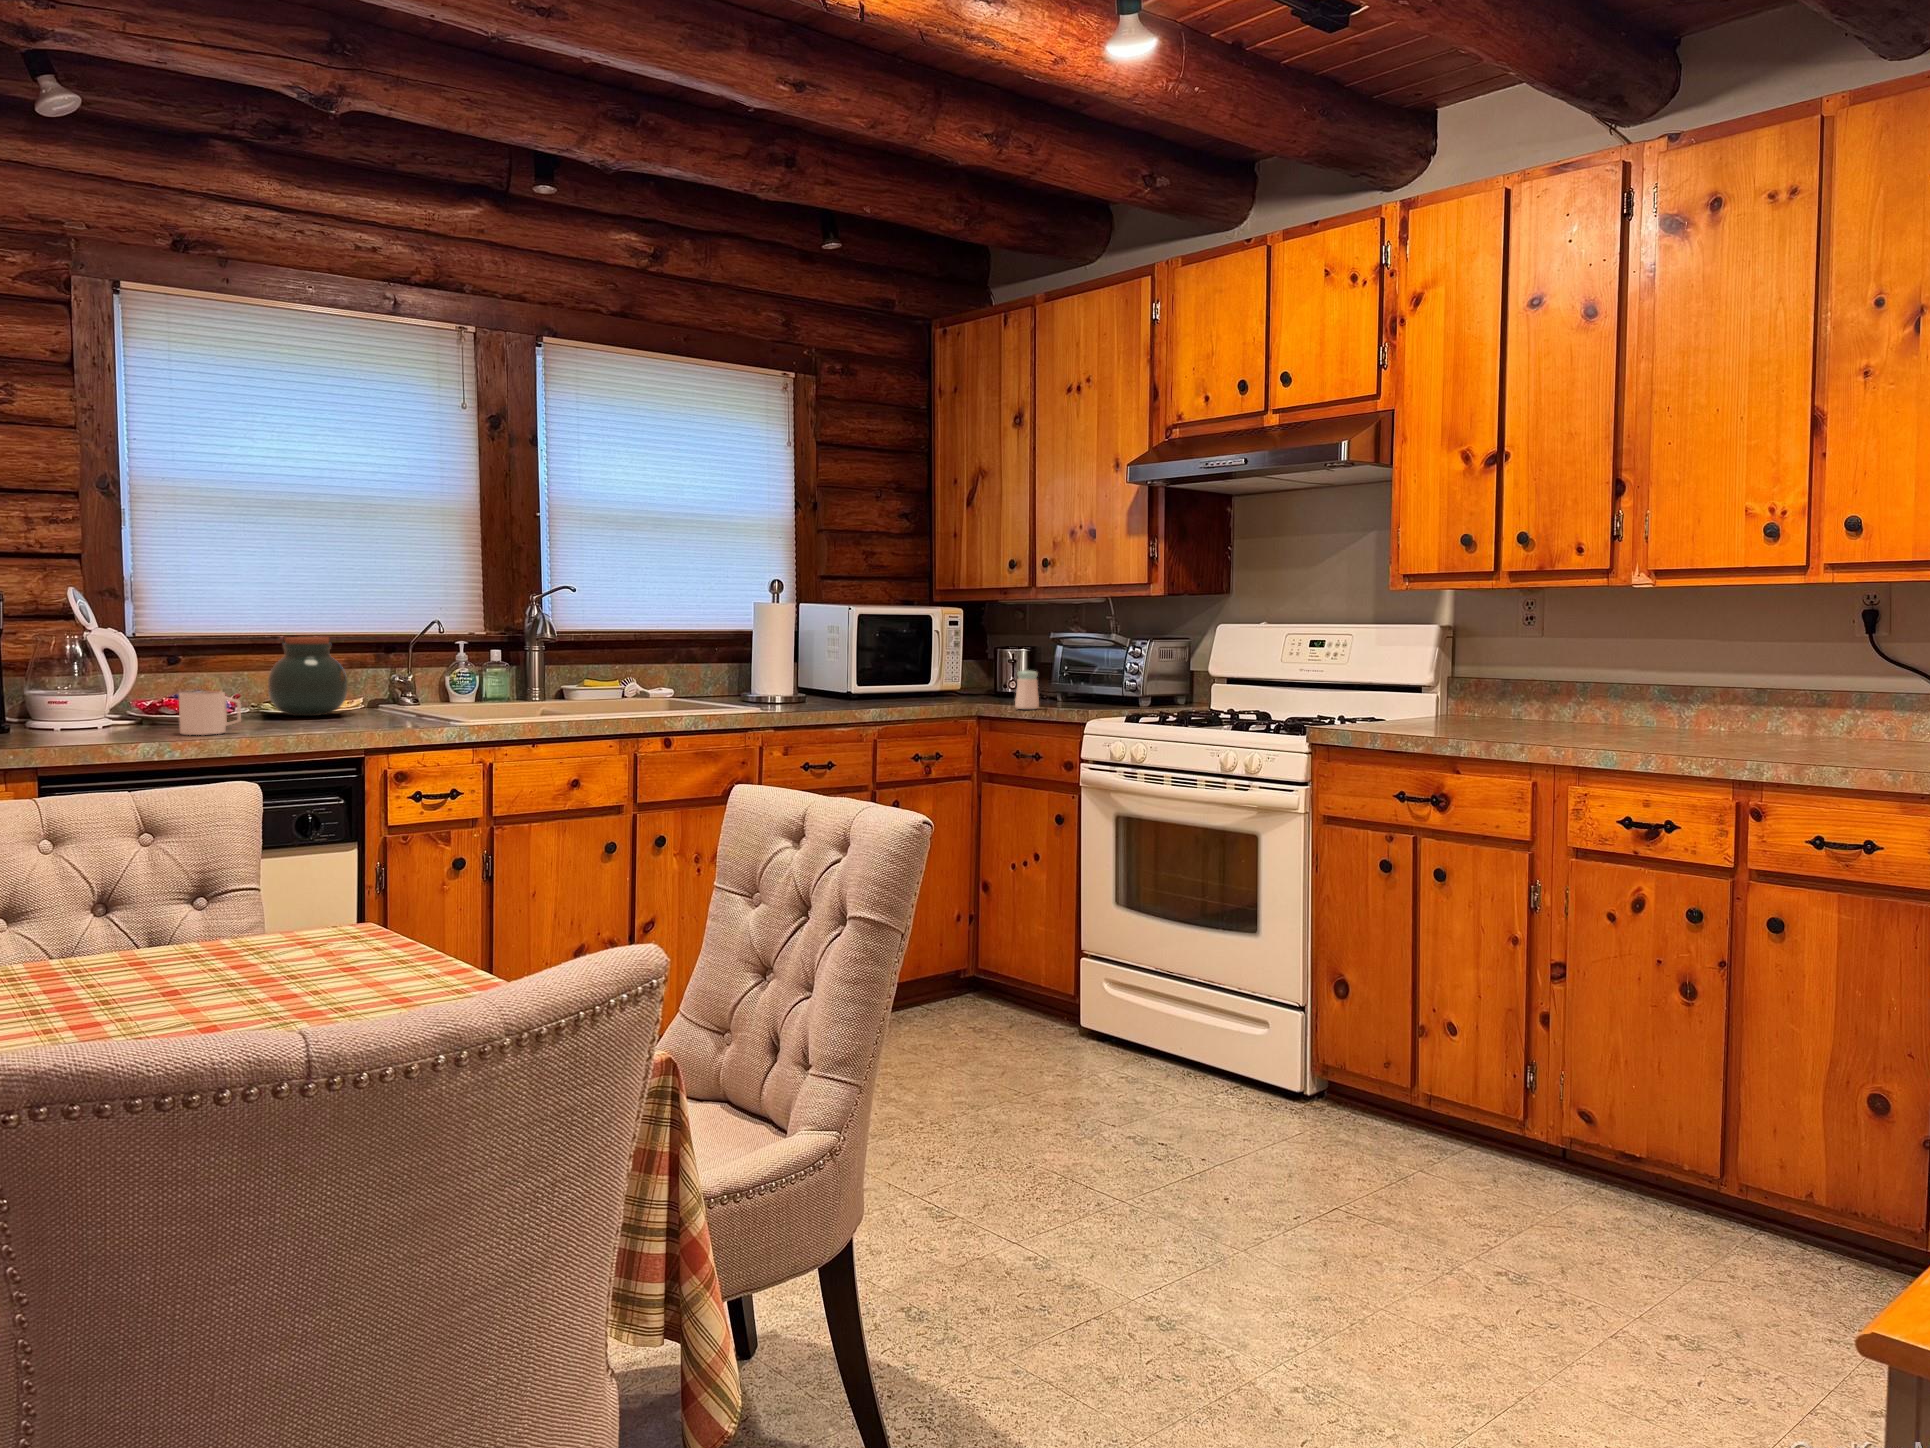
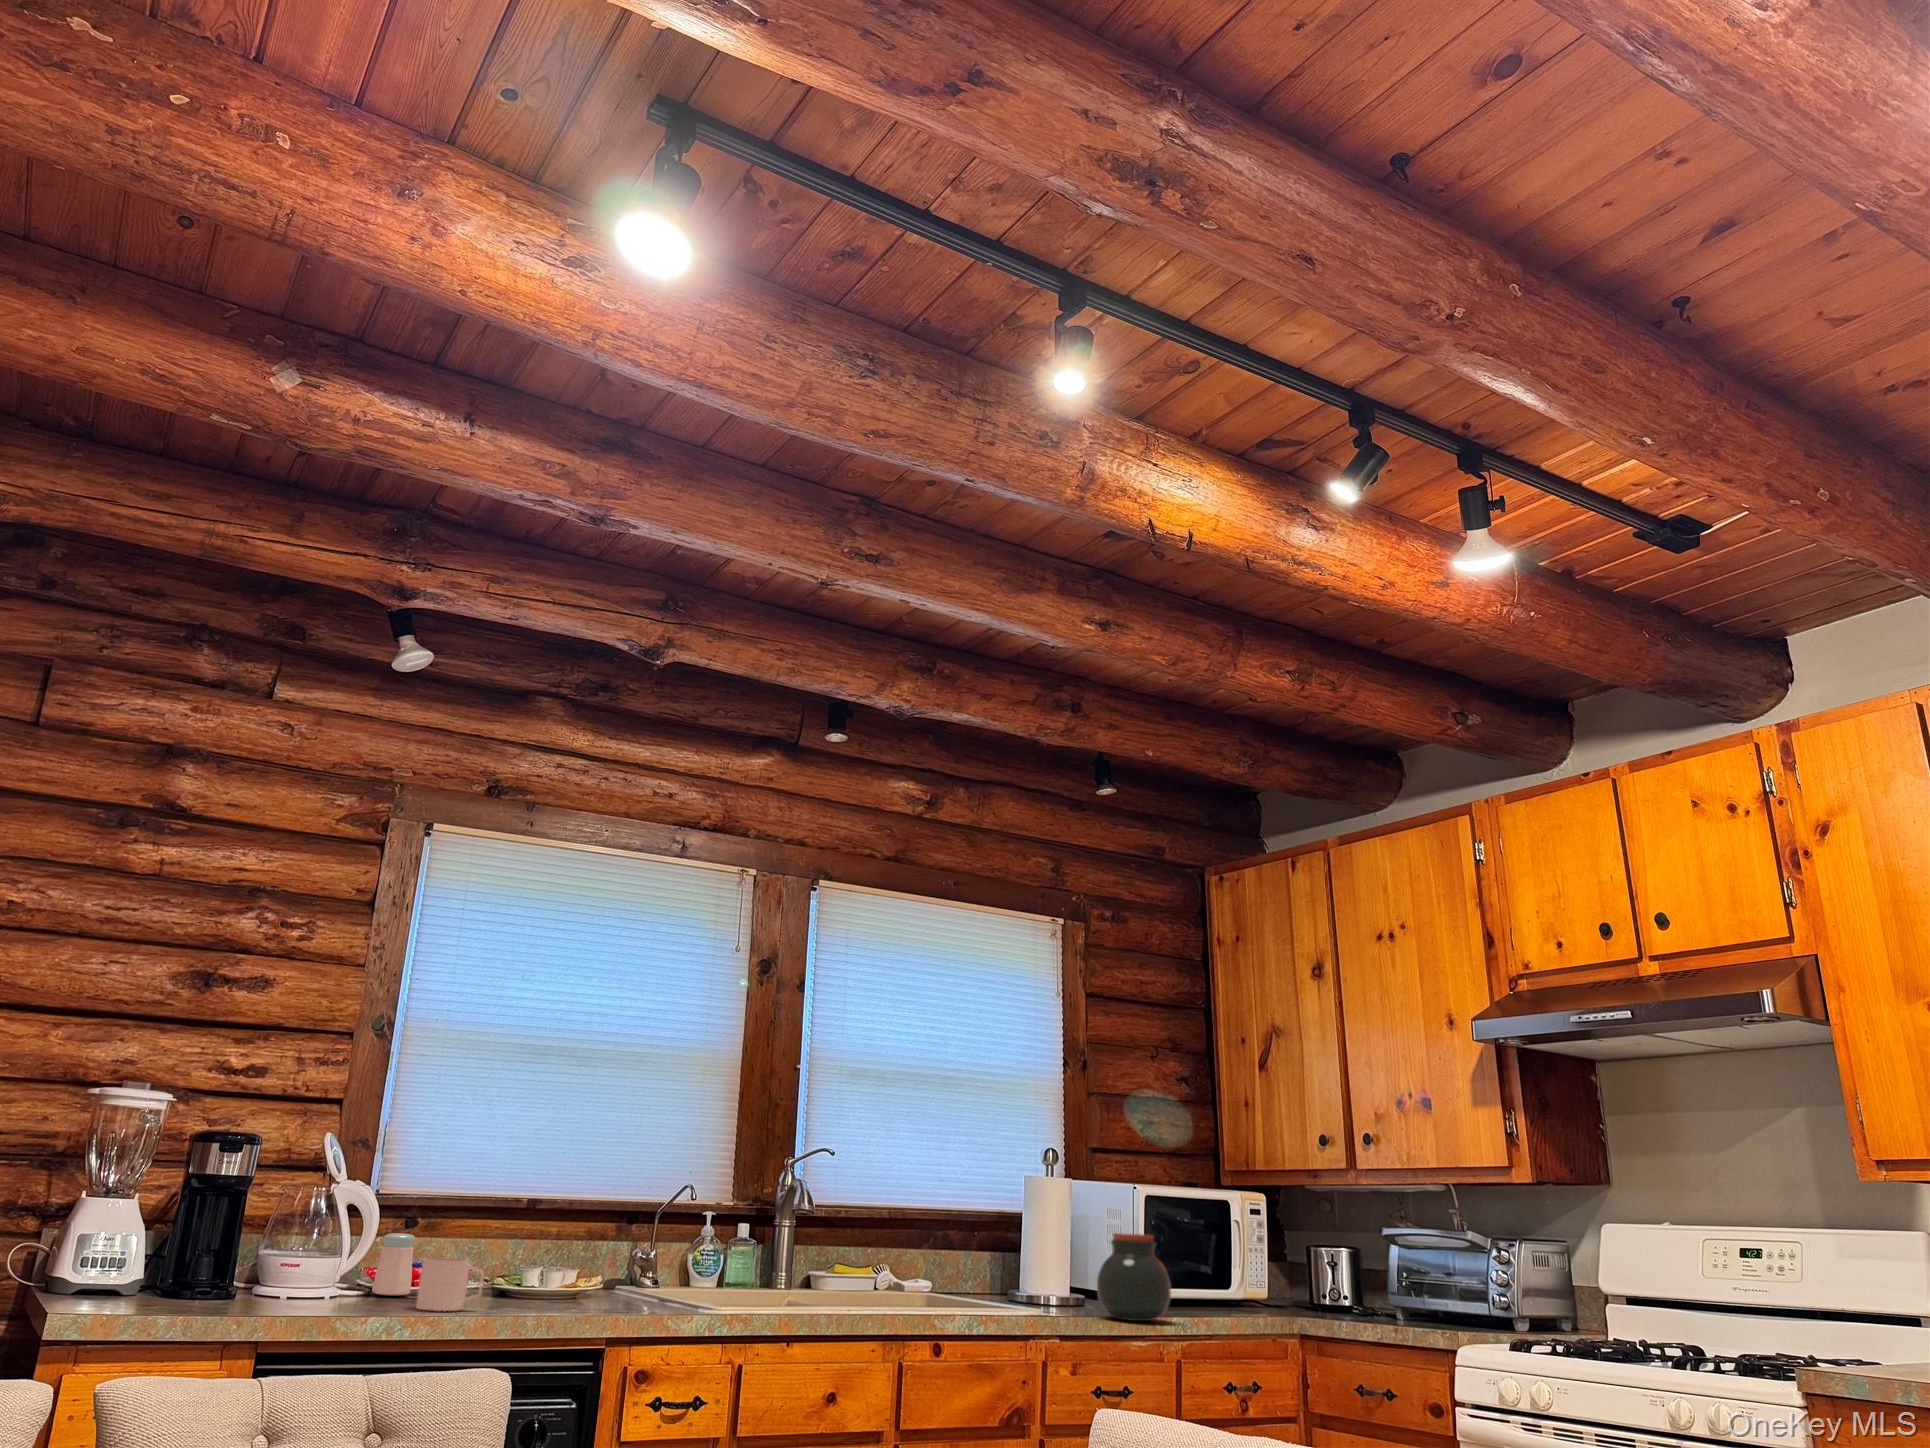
jar: present [268,637,348,716] -> present [1097,1233,1171,1321]
salt shaker: present [1015,670,1039,709] -> present [372,1233,415,1296]

